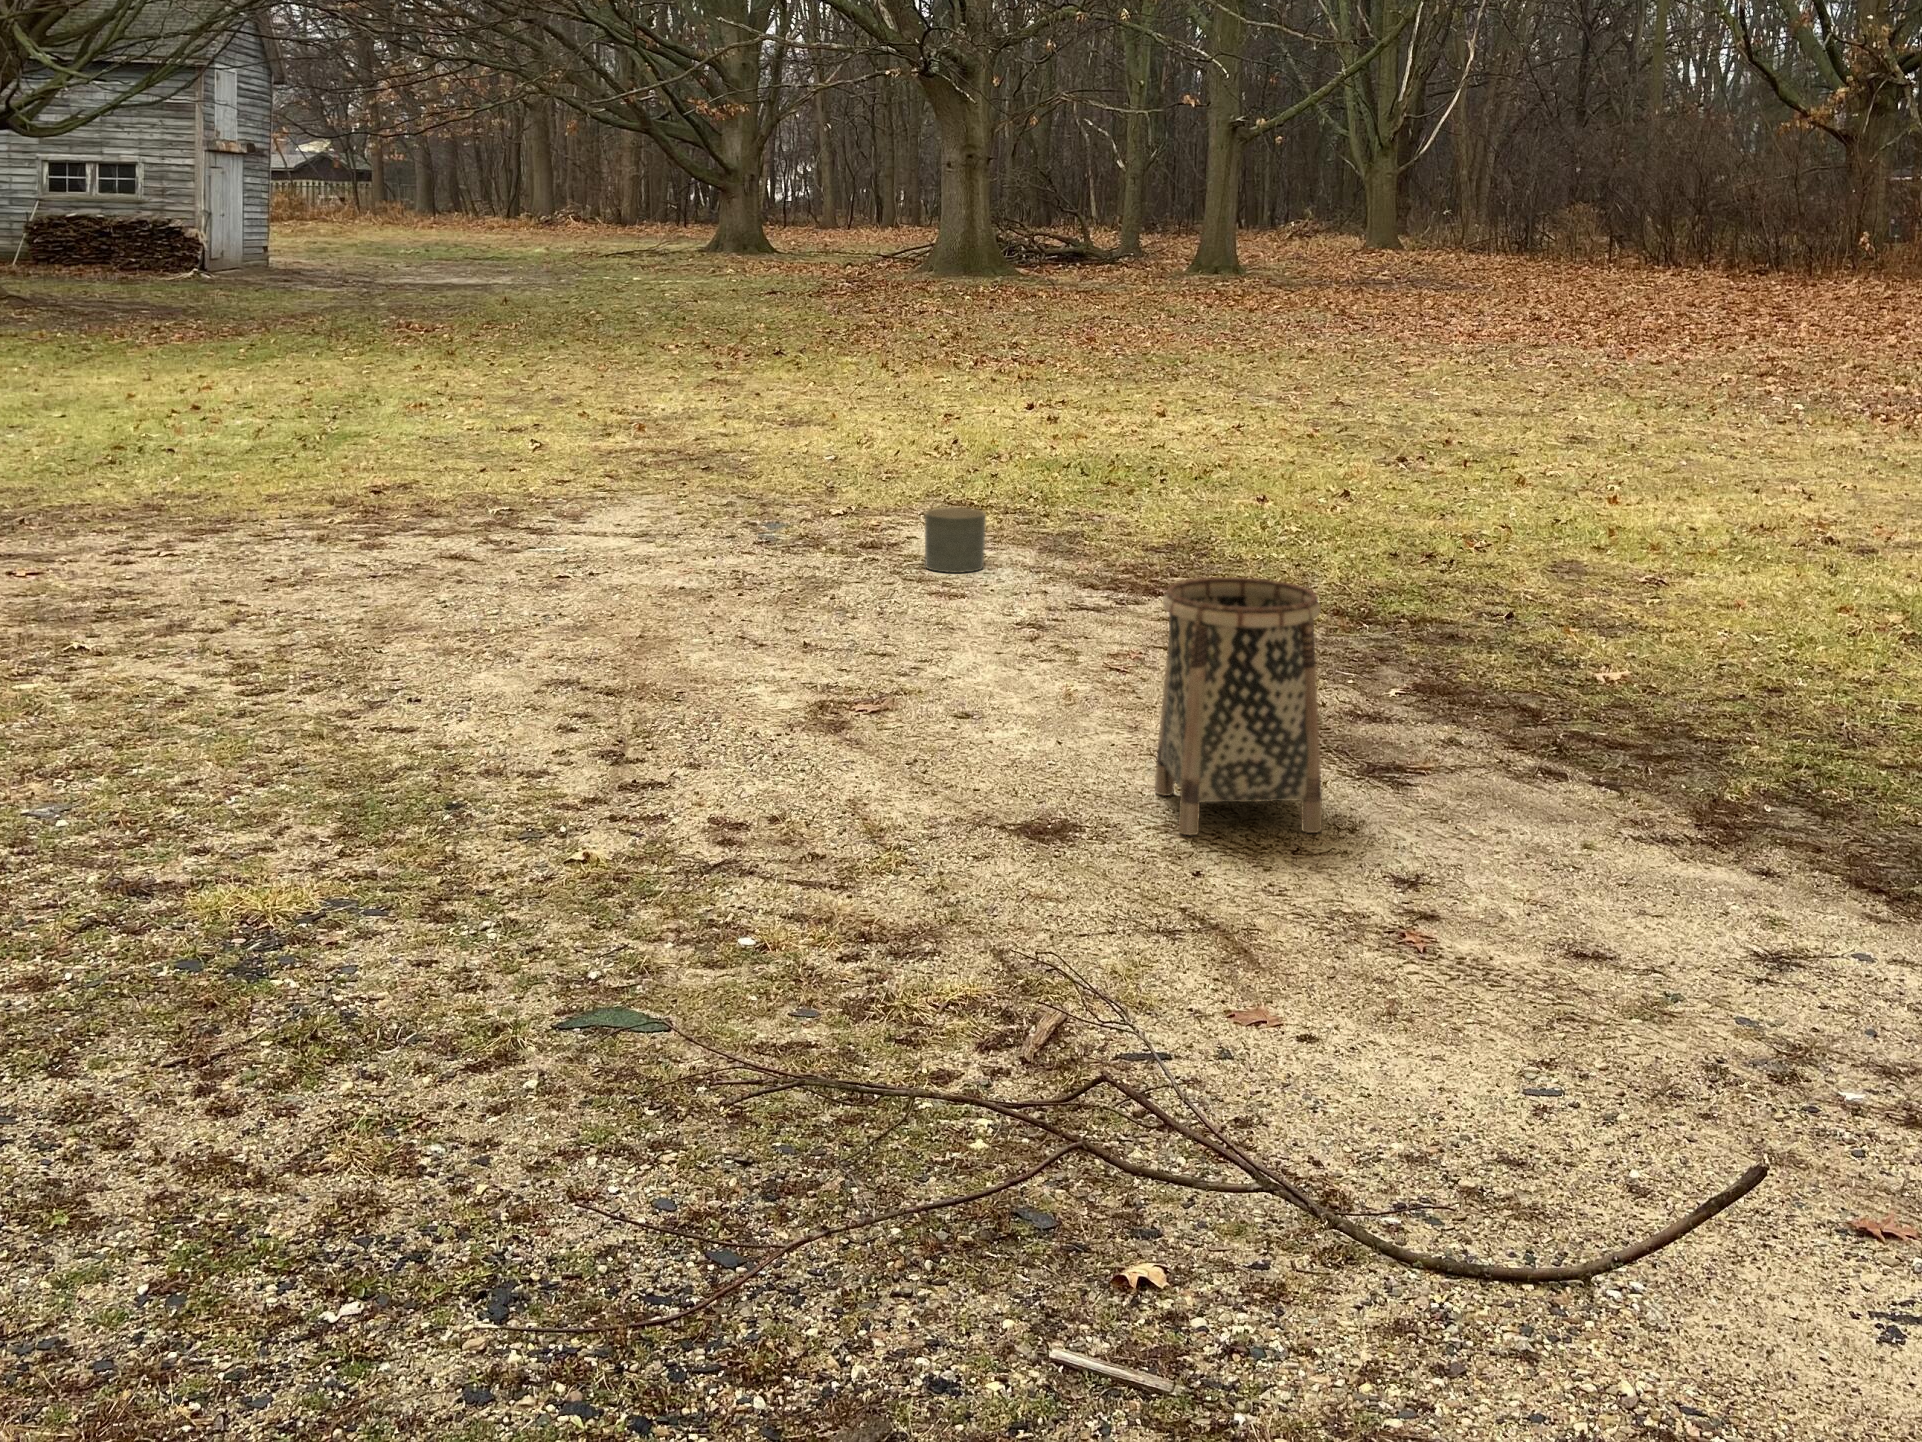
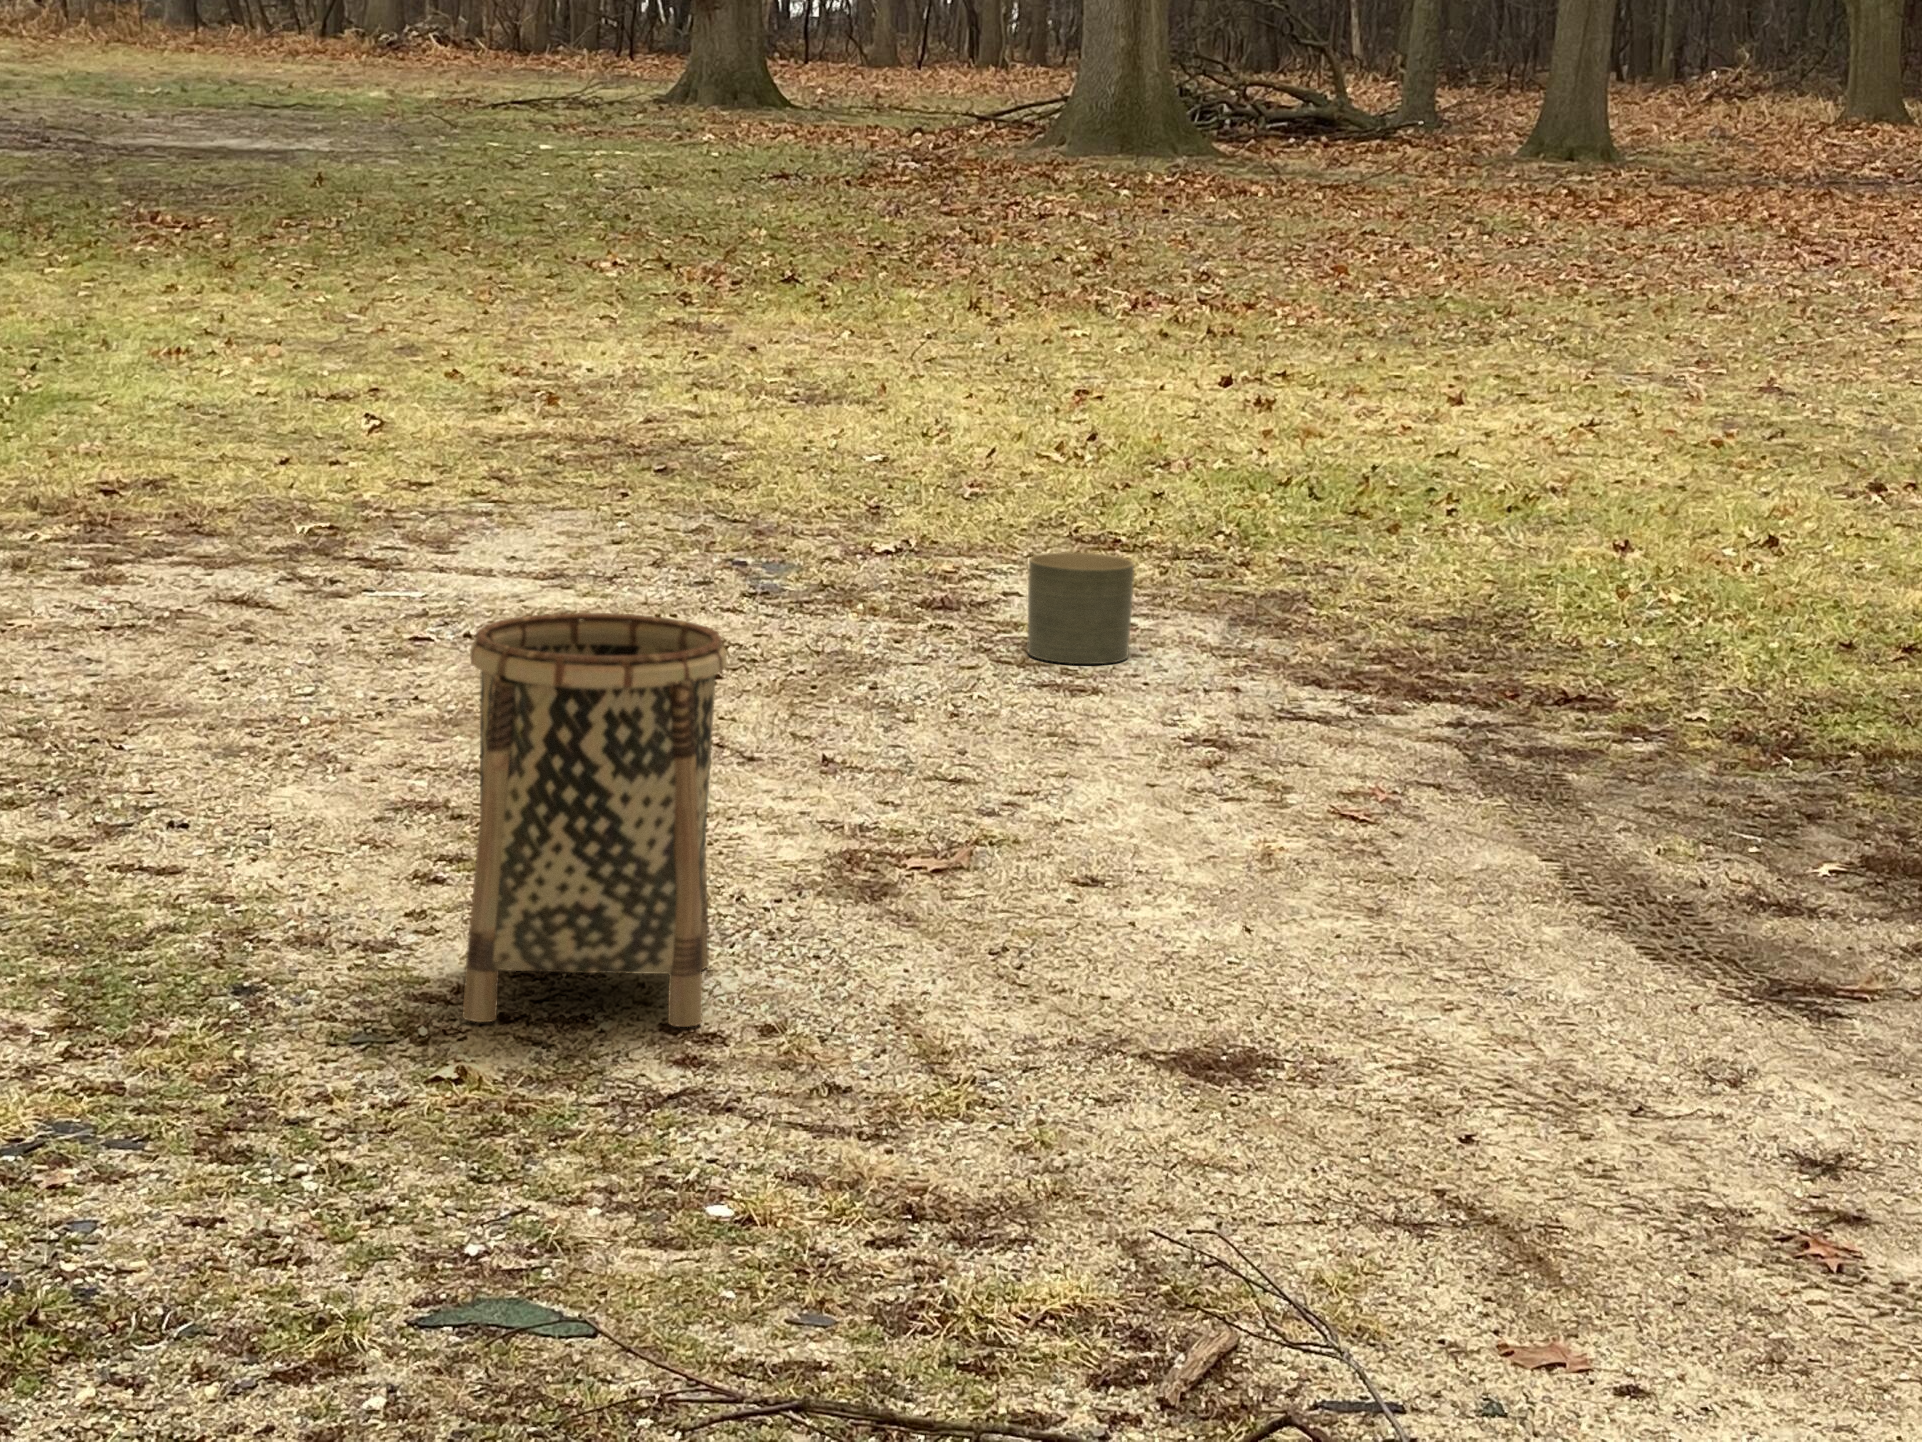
basket: present [1155,577,1322,835] -> present [462,613,727,1027]

